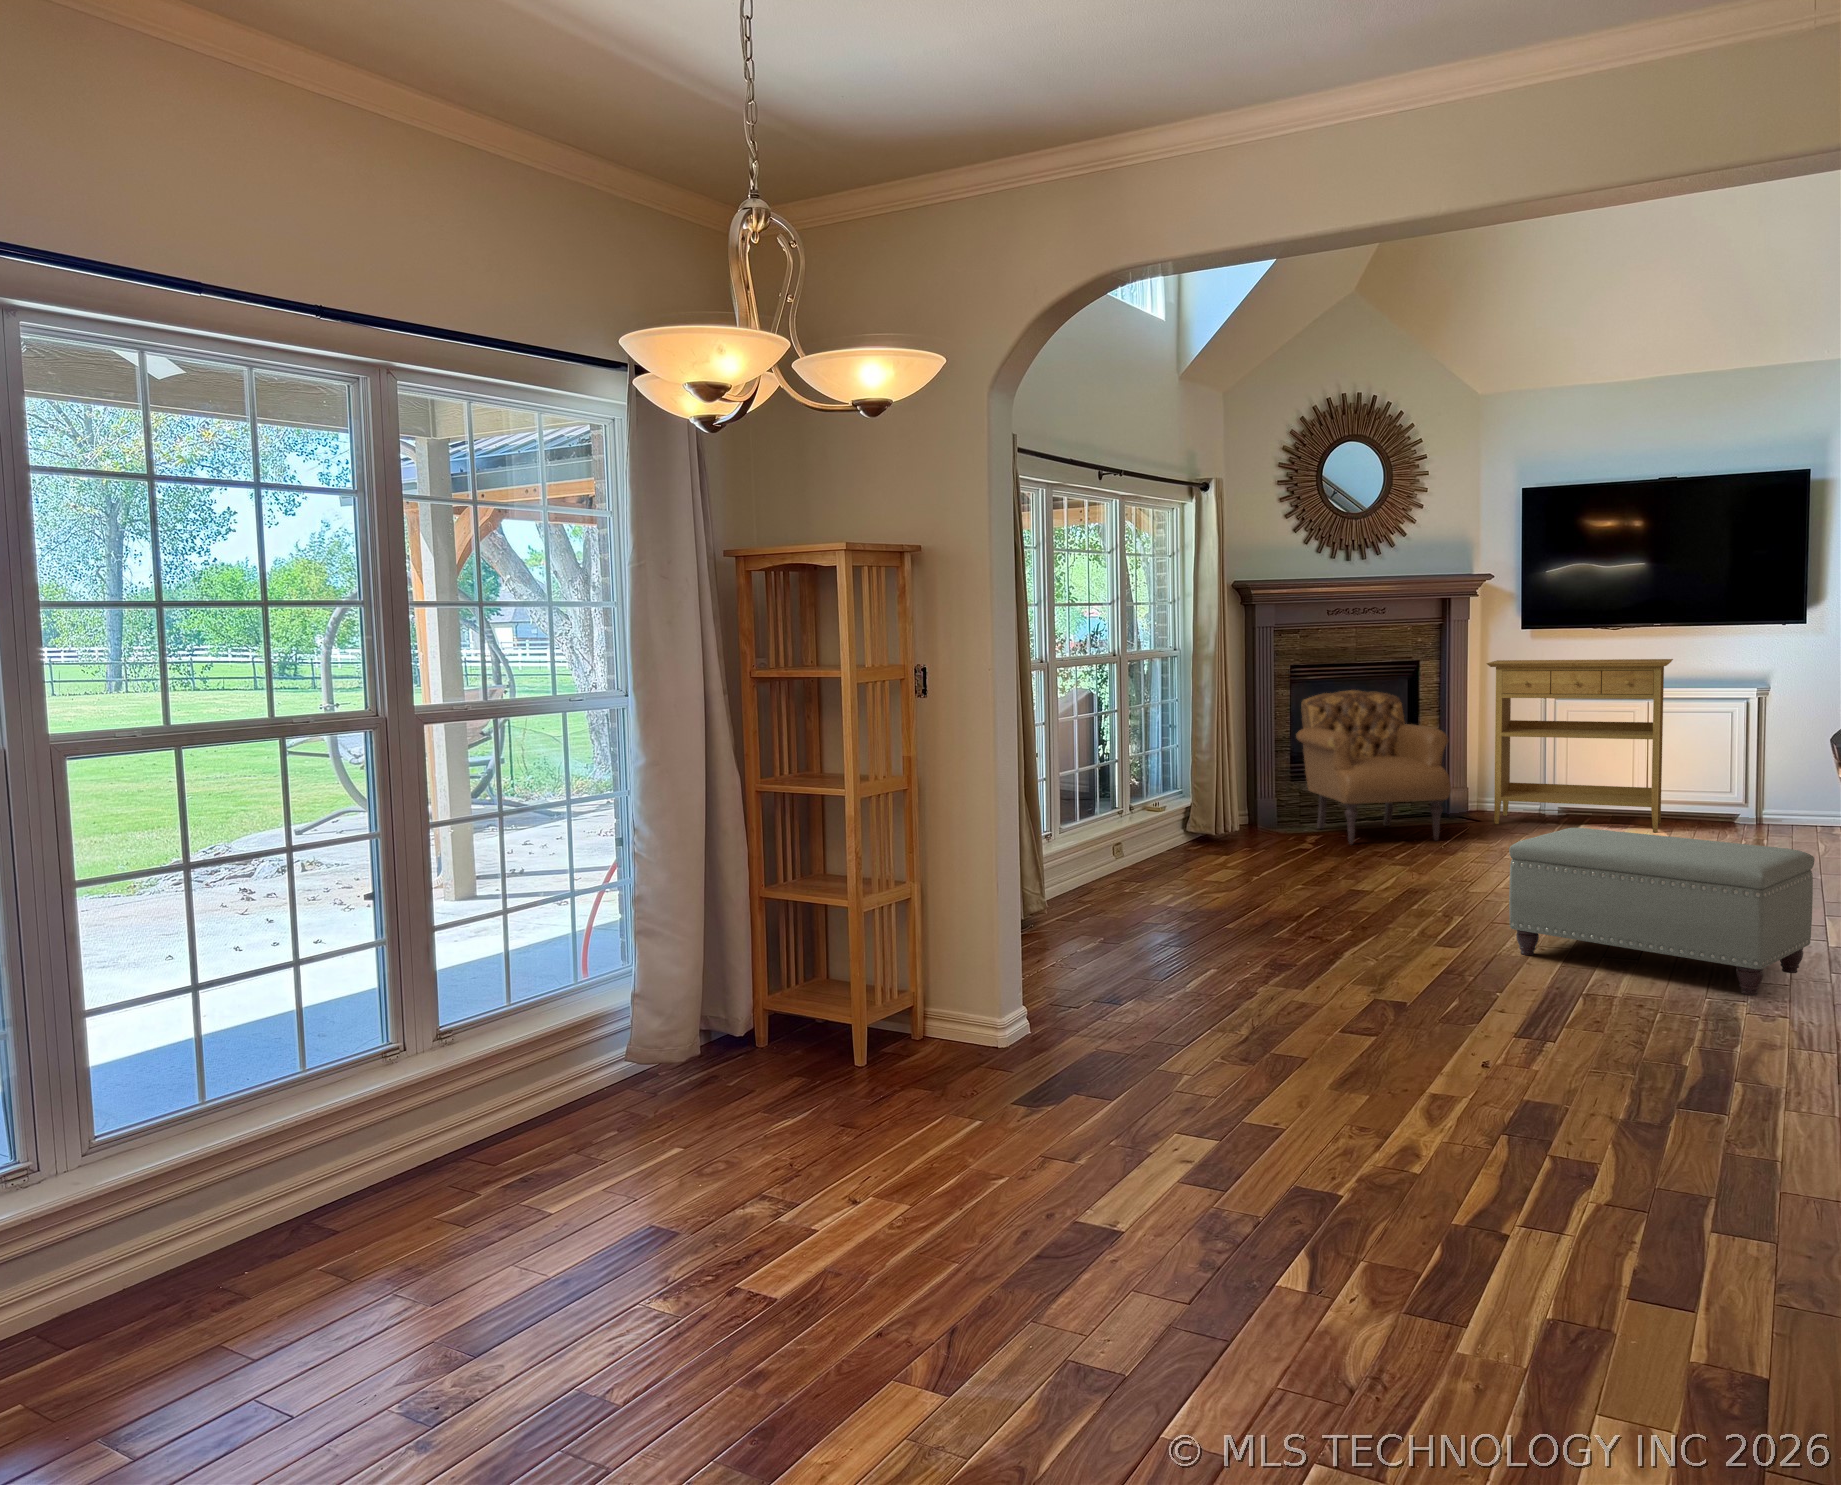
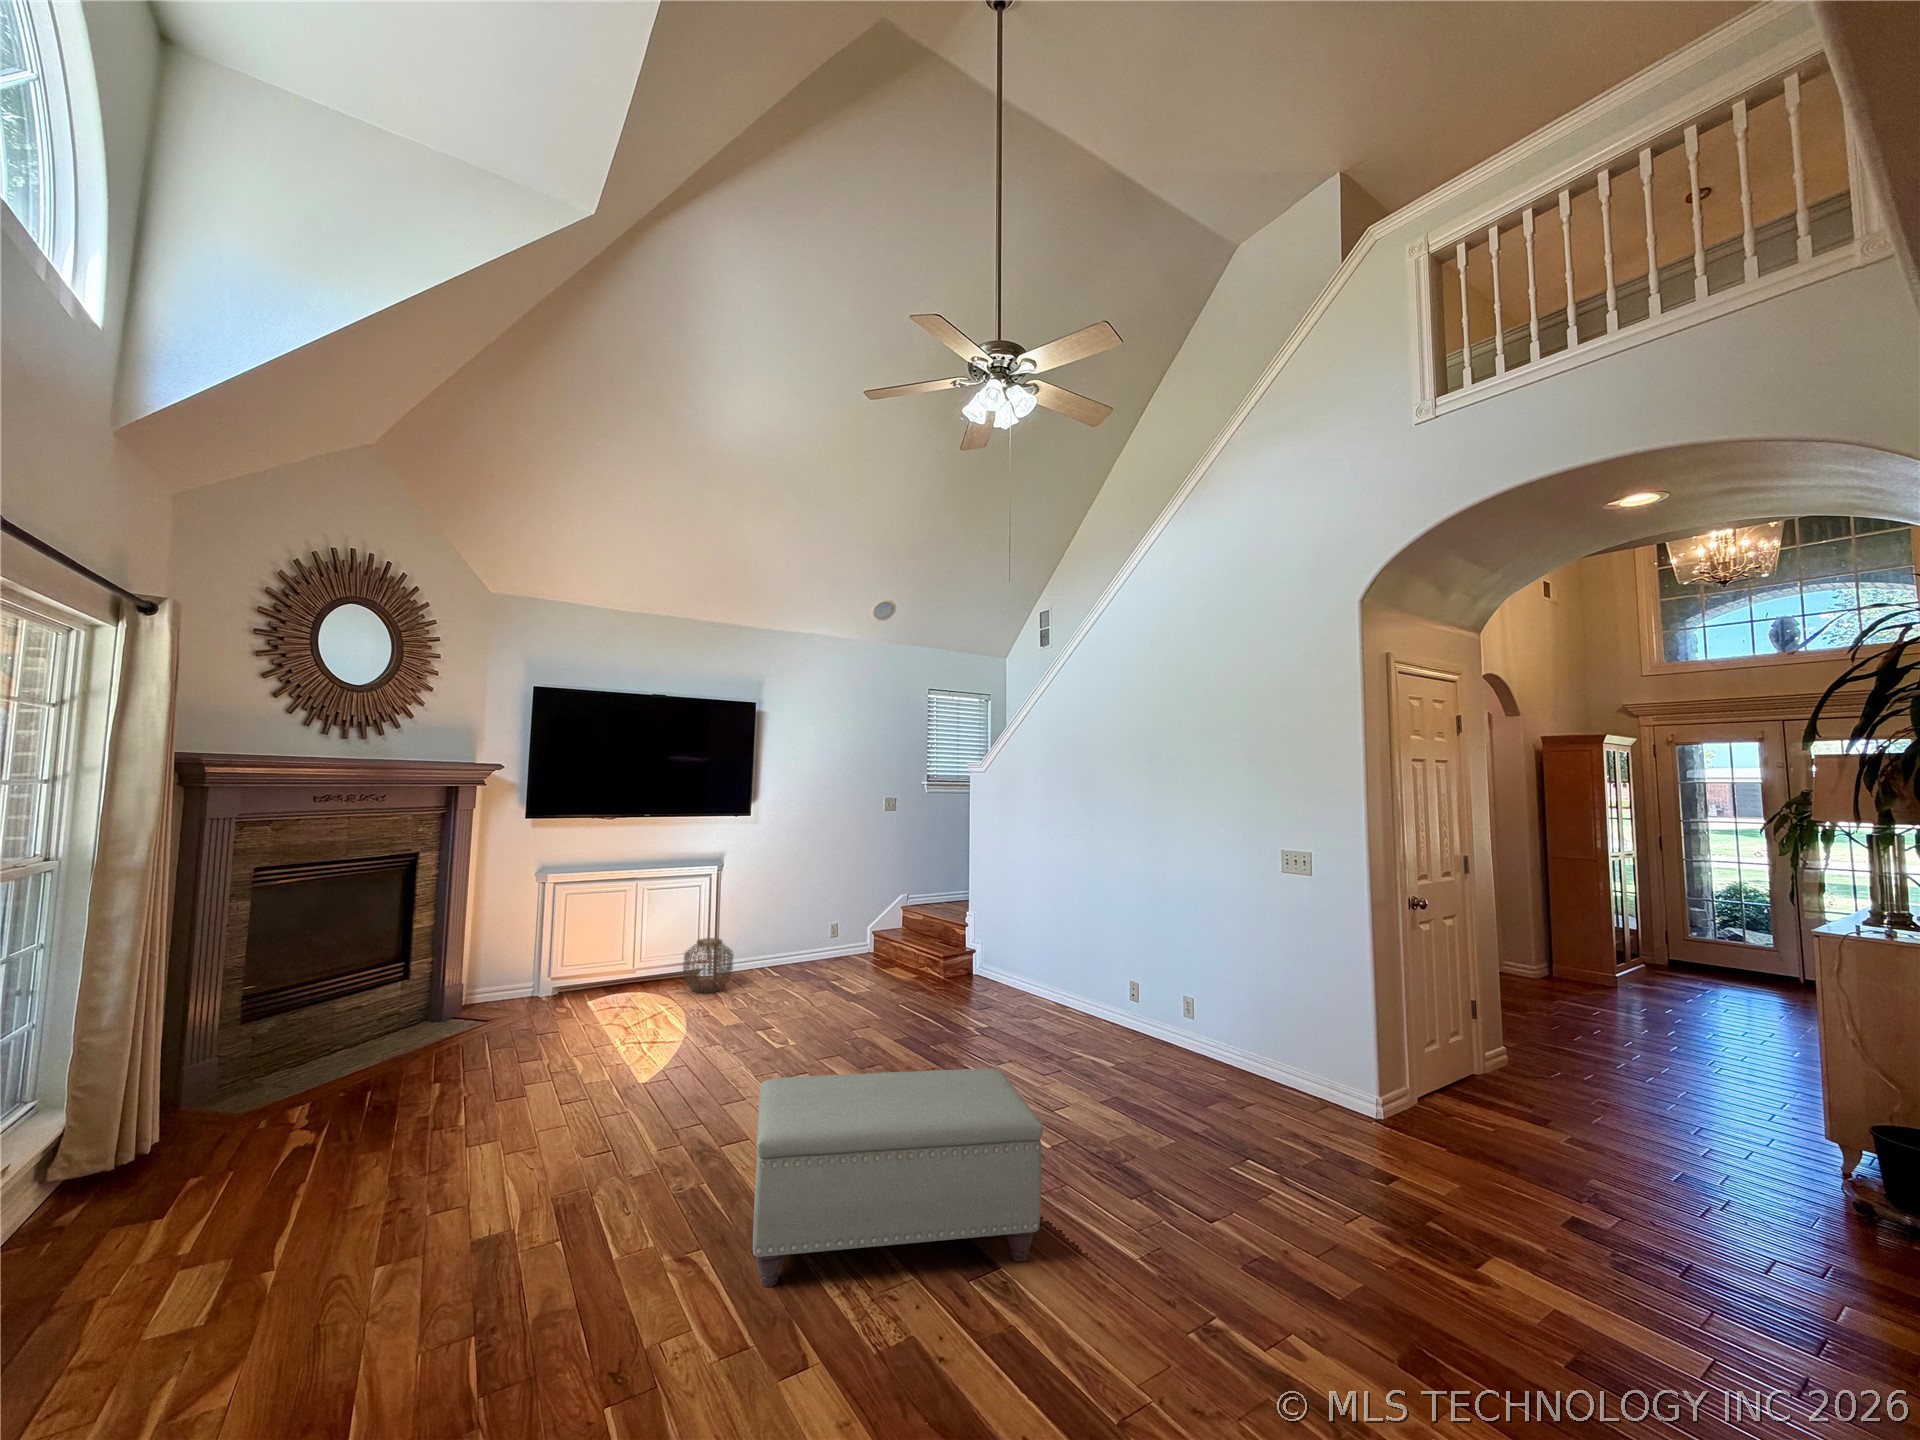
console table: present [1487,659,1673,832] -> none [495,847,670,1021]
armchair: present [1296,690,1451,844] -> none [260,890,481,1099]
woven basket: none [1709,770,1777,833] -> present [683,938,733,993]

